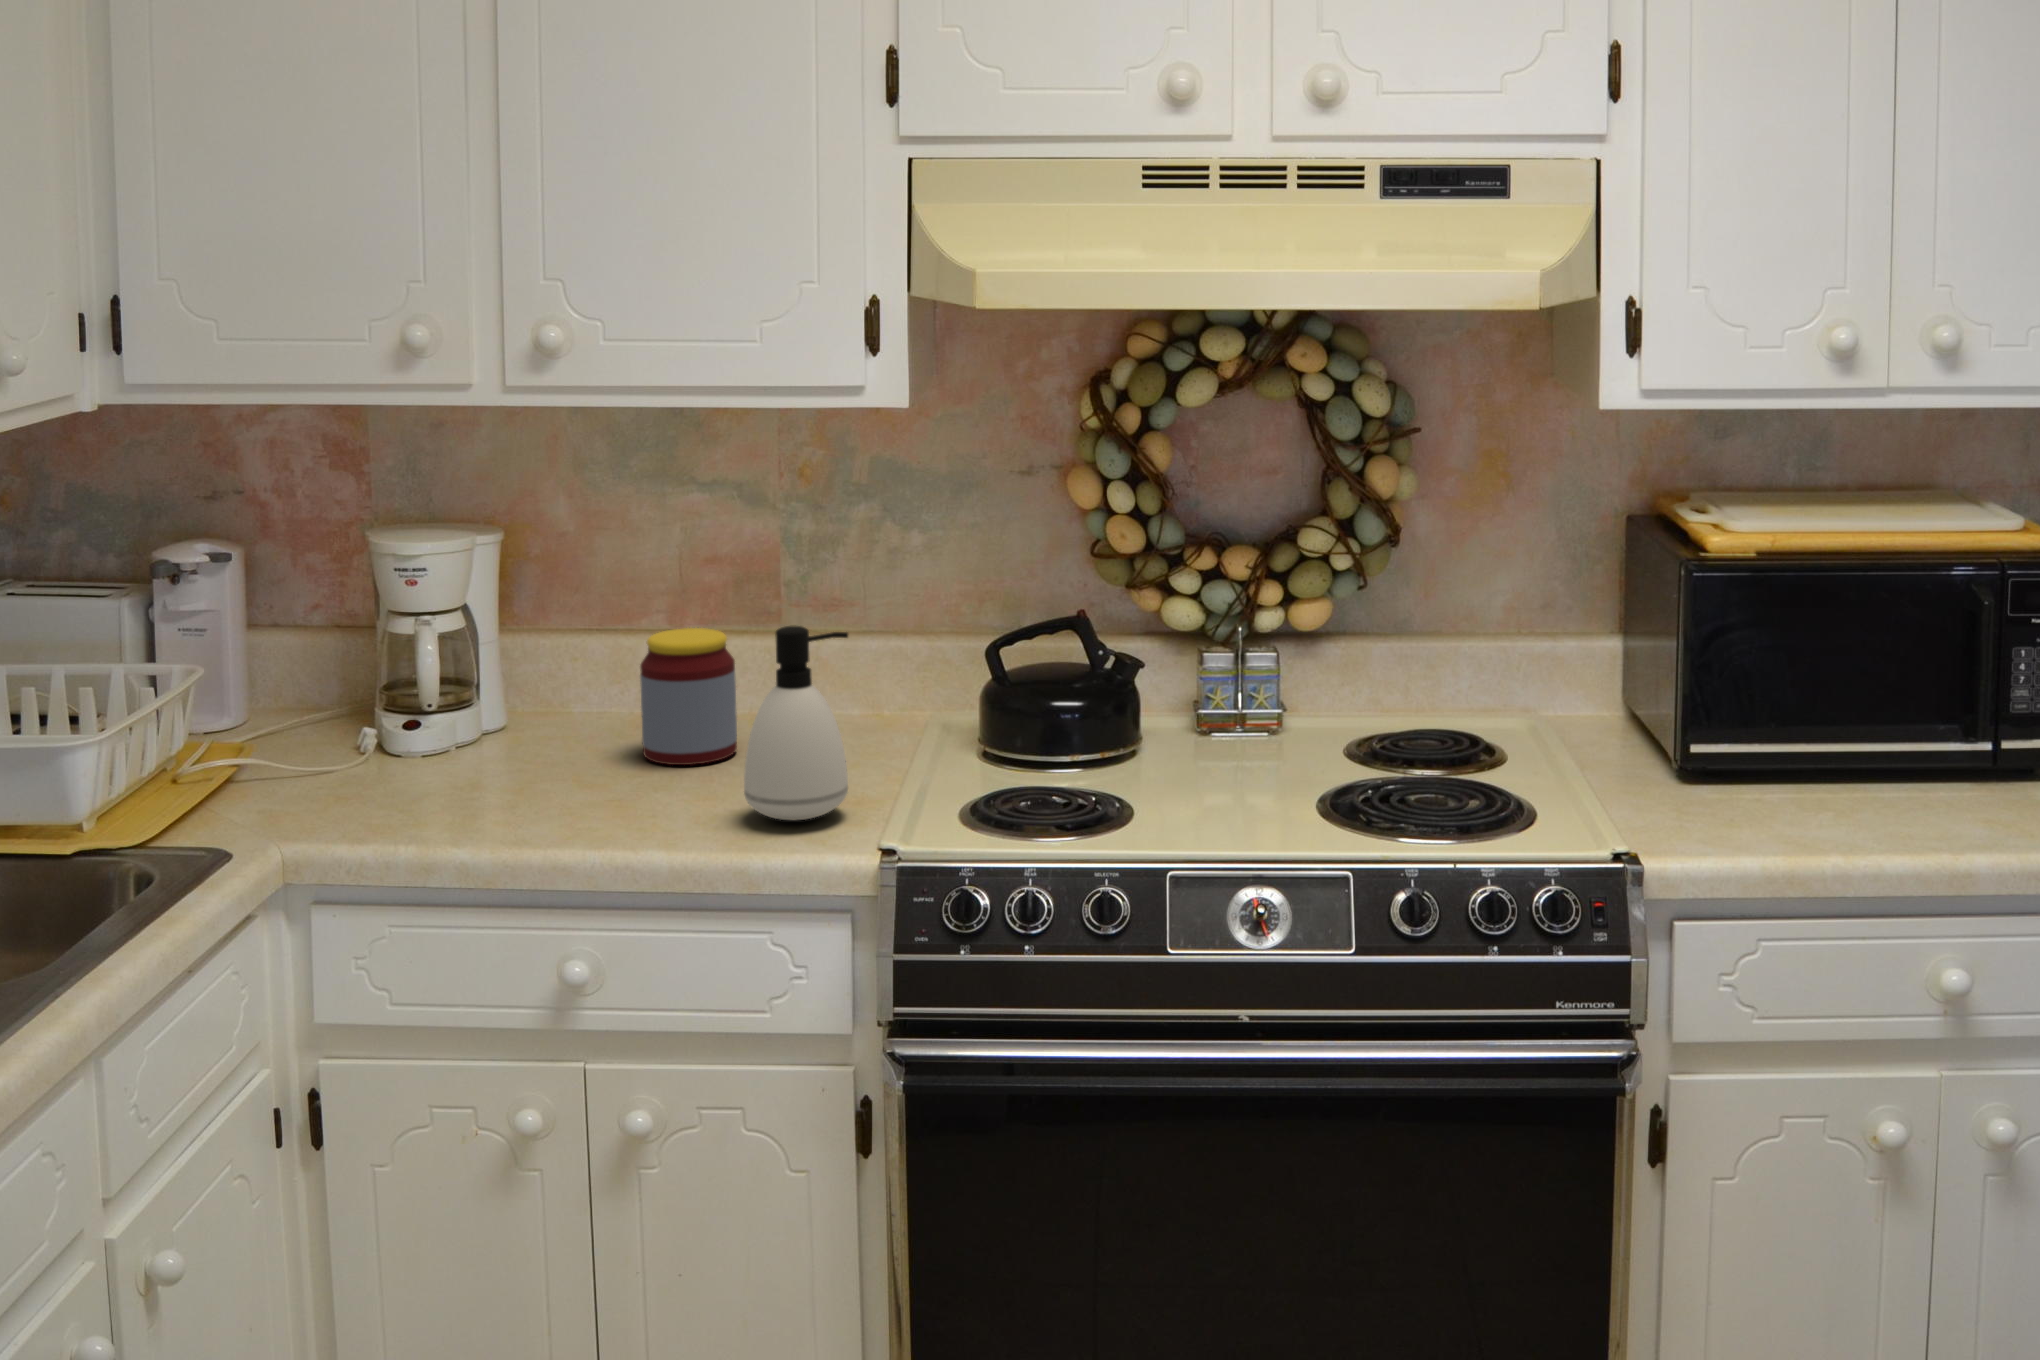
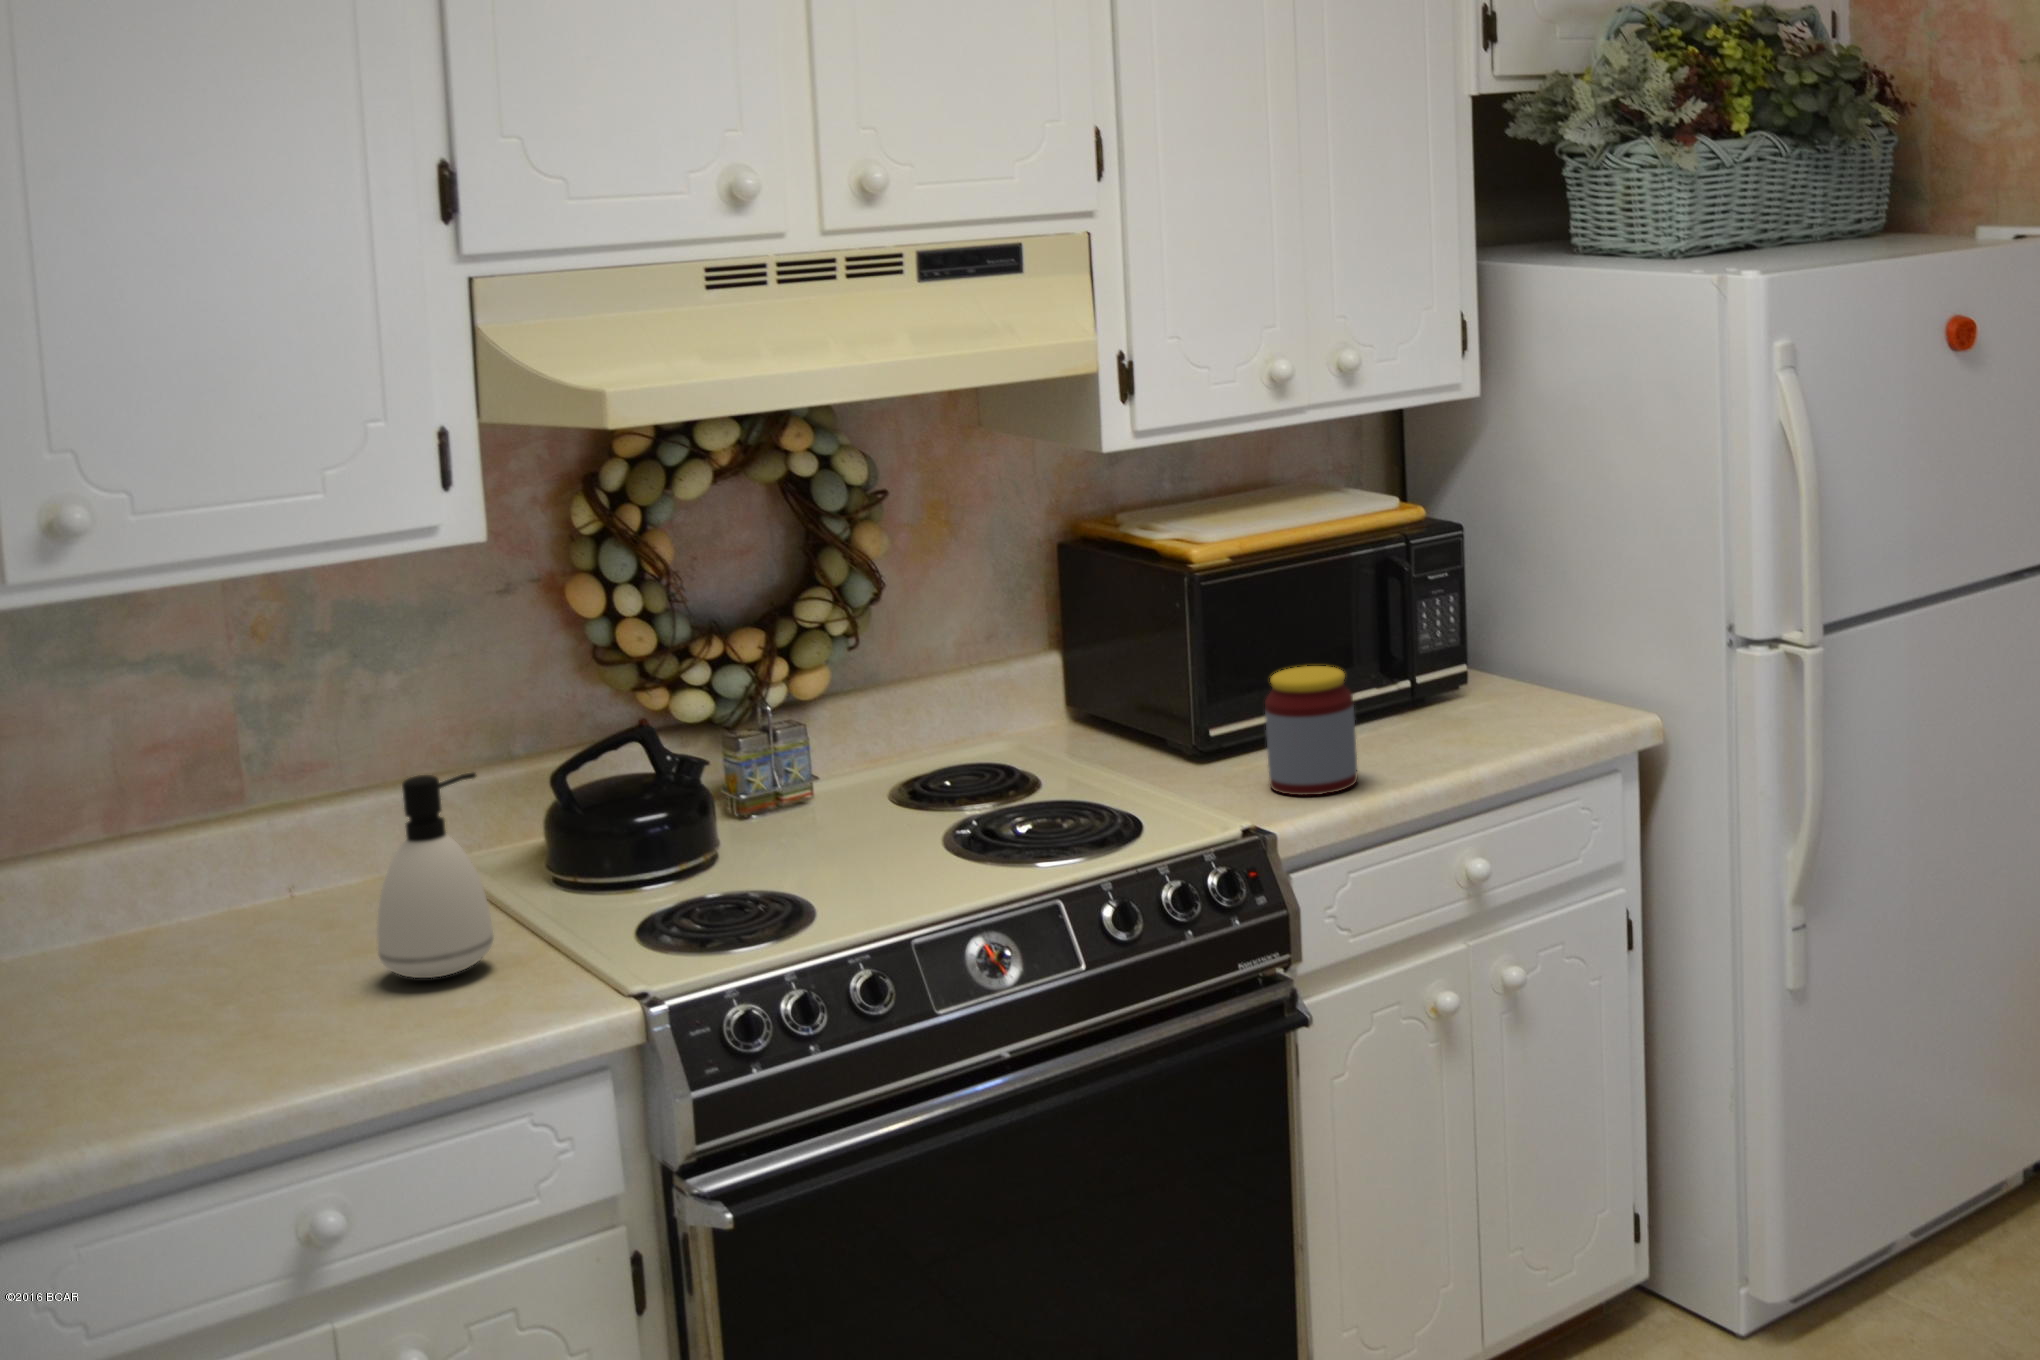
jar: present [640,628,737,765] -> present [1265,666,1357,795]

